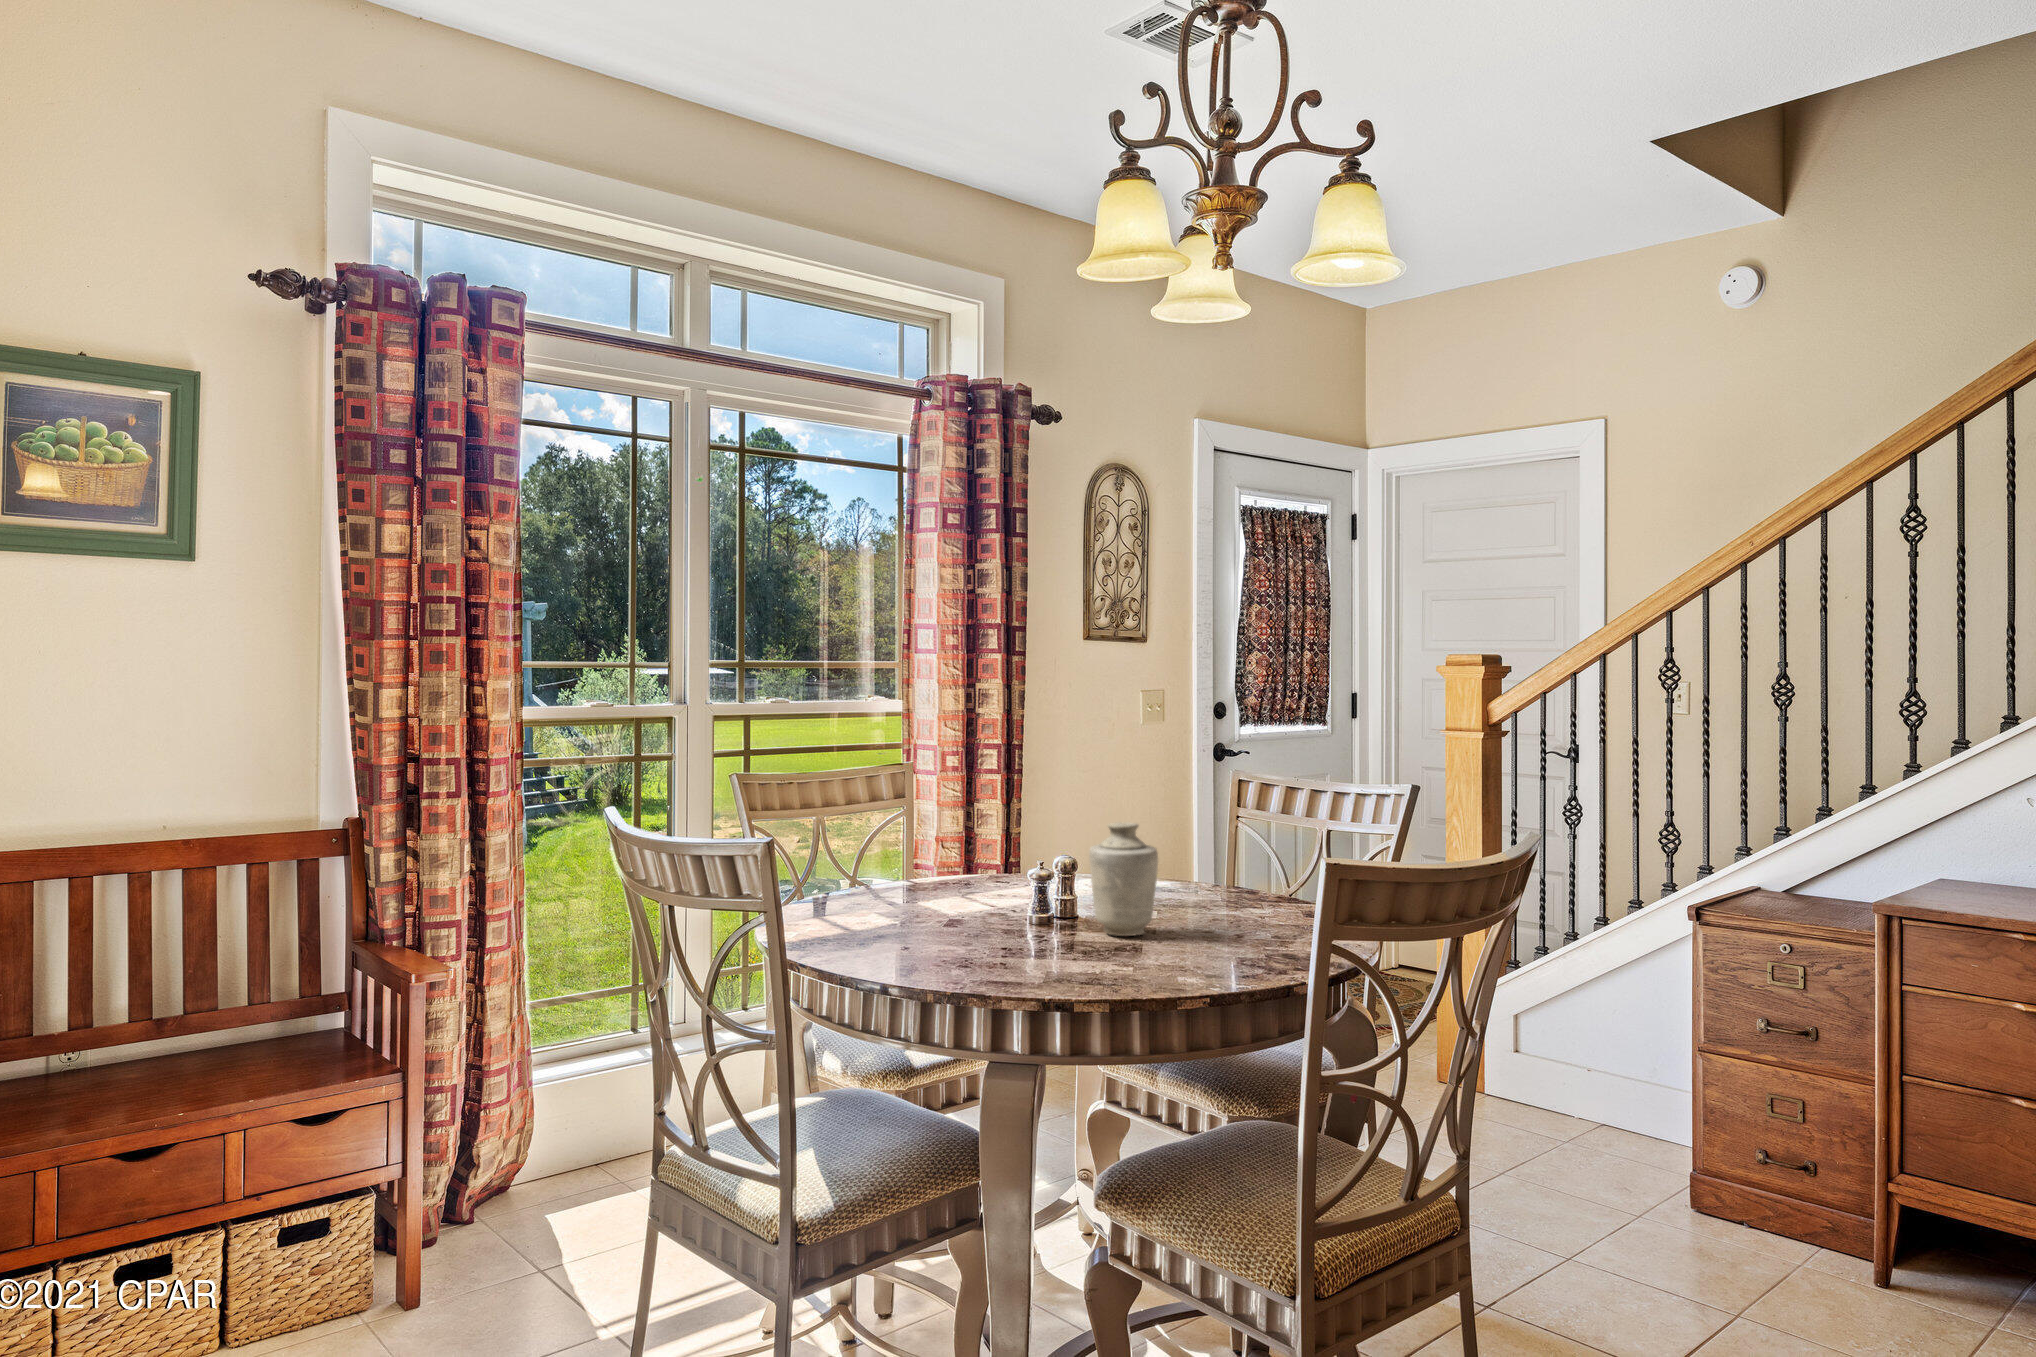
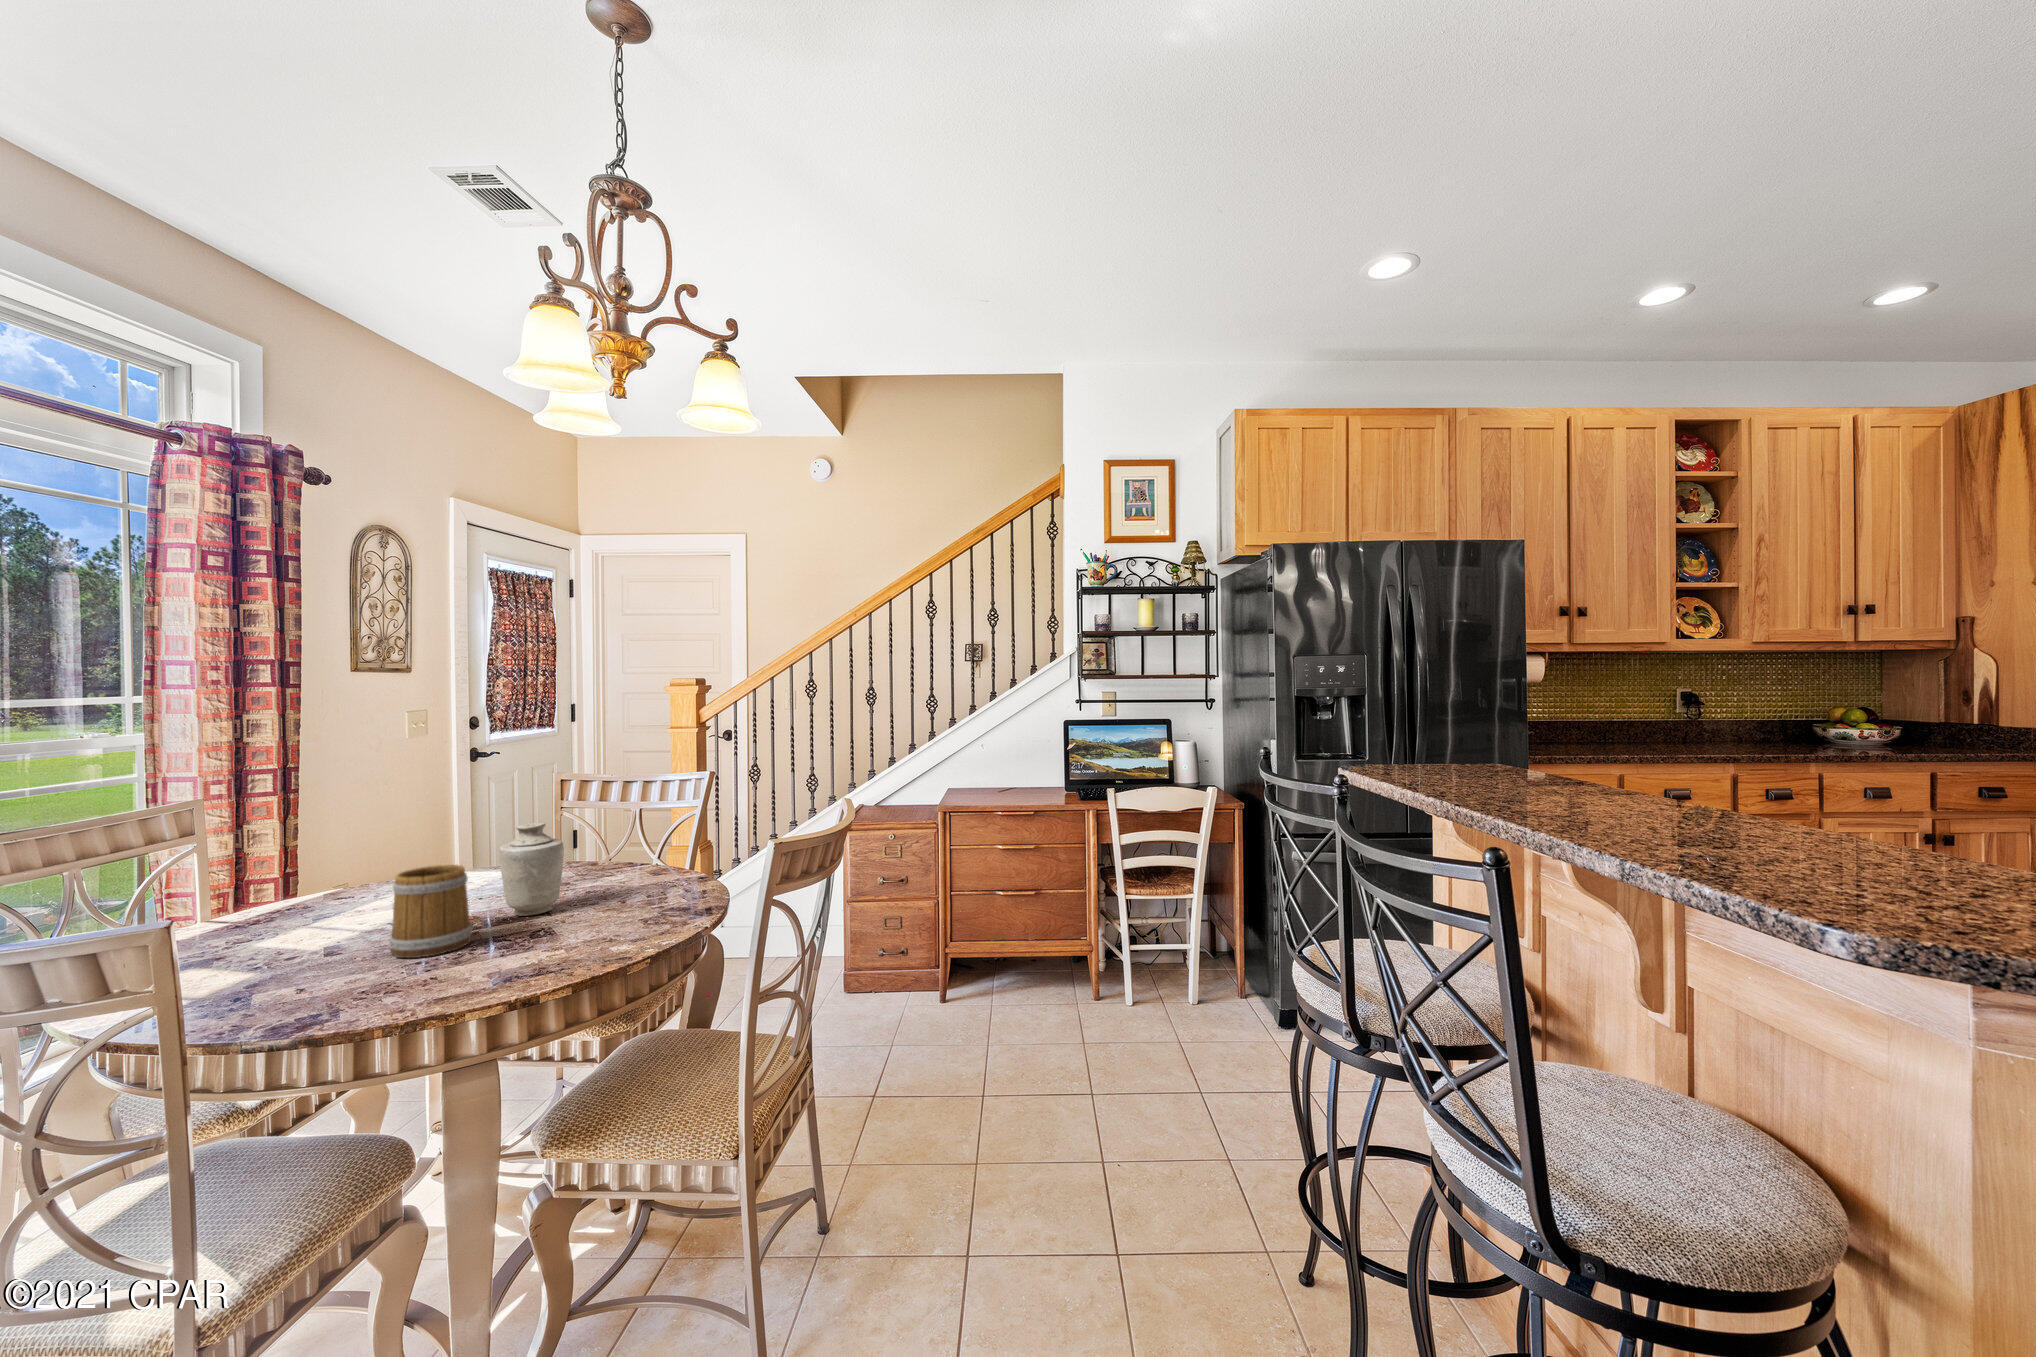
mug: none [965,853,1042,954] -> present [389,865,472,958]

